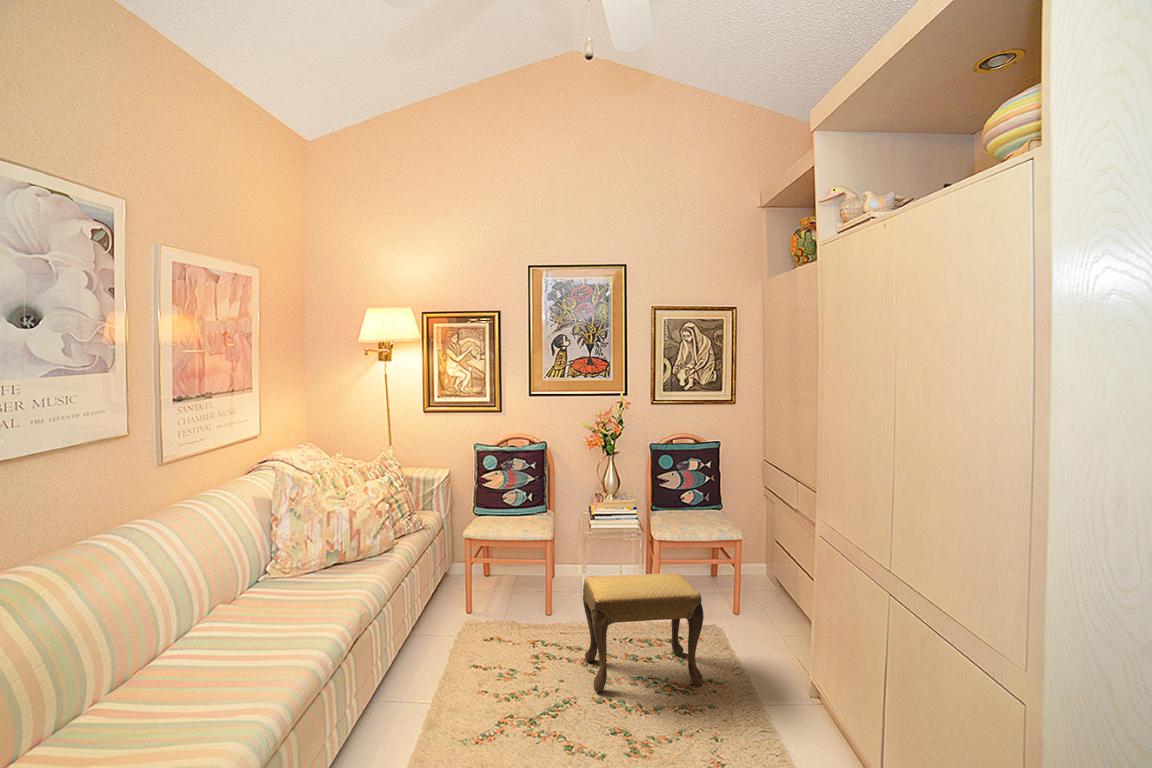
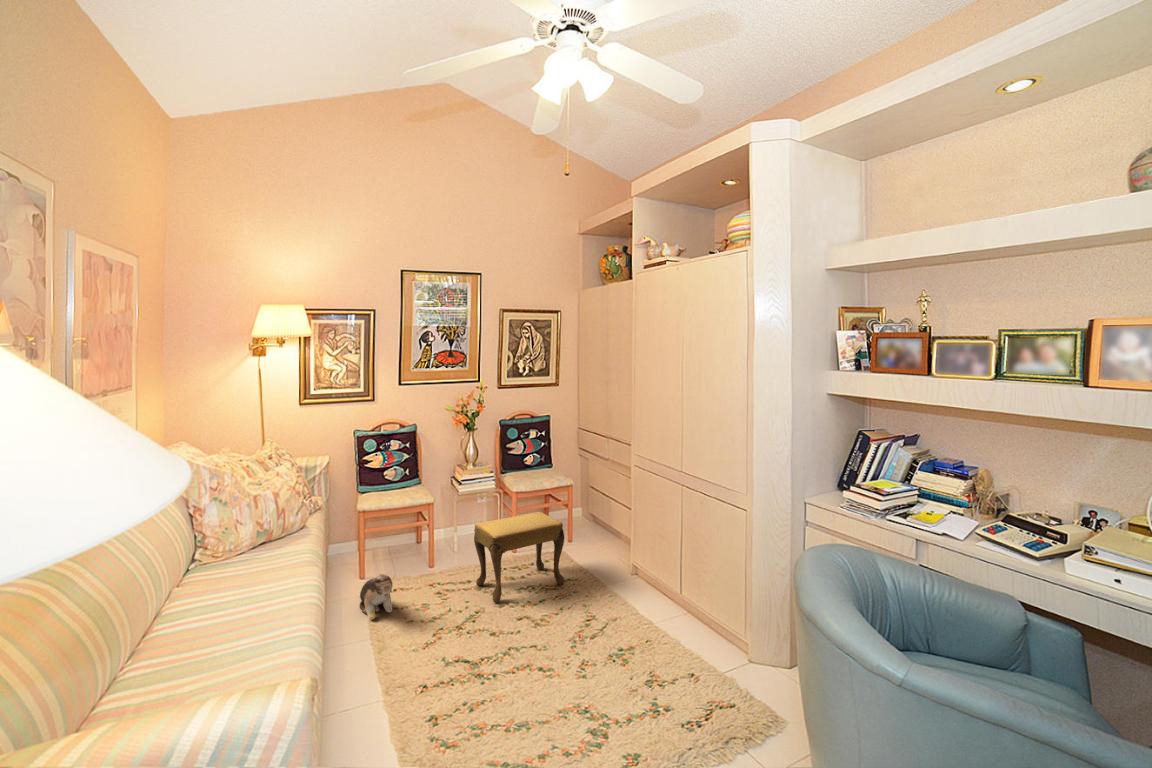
plush toy: none [441,624,473,679] -> present [360,574,395,620]

